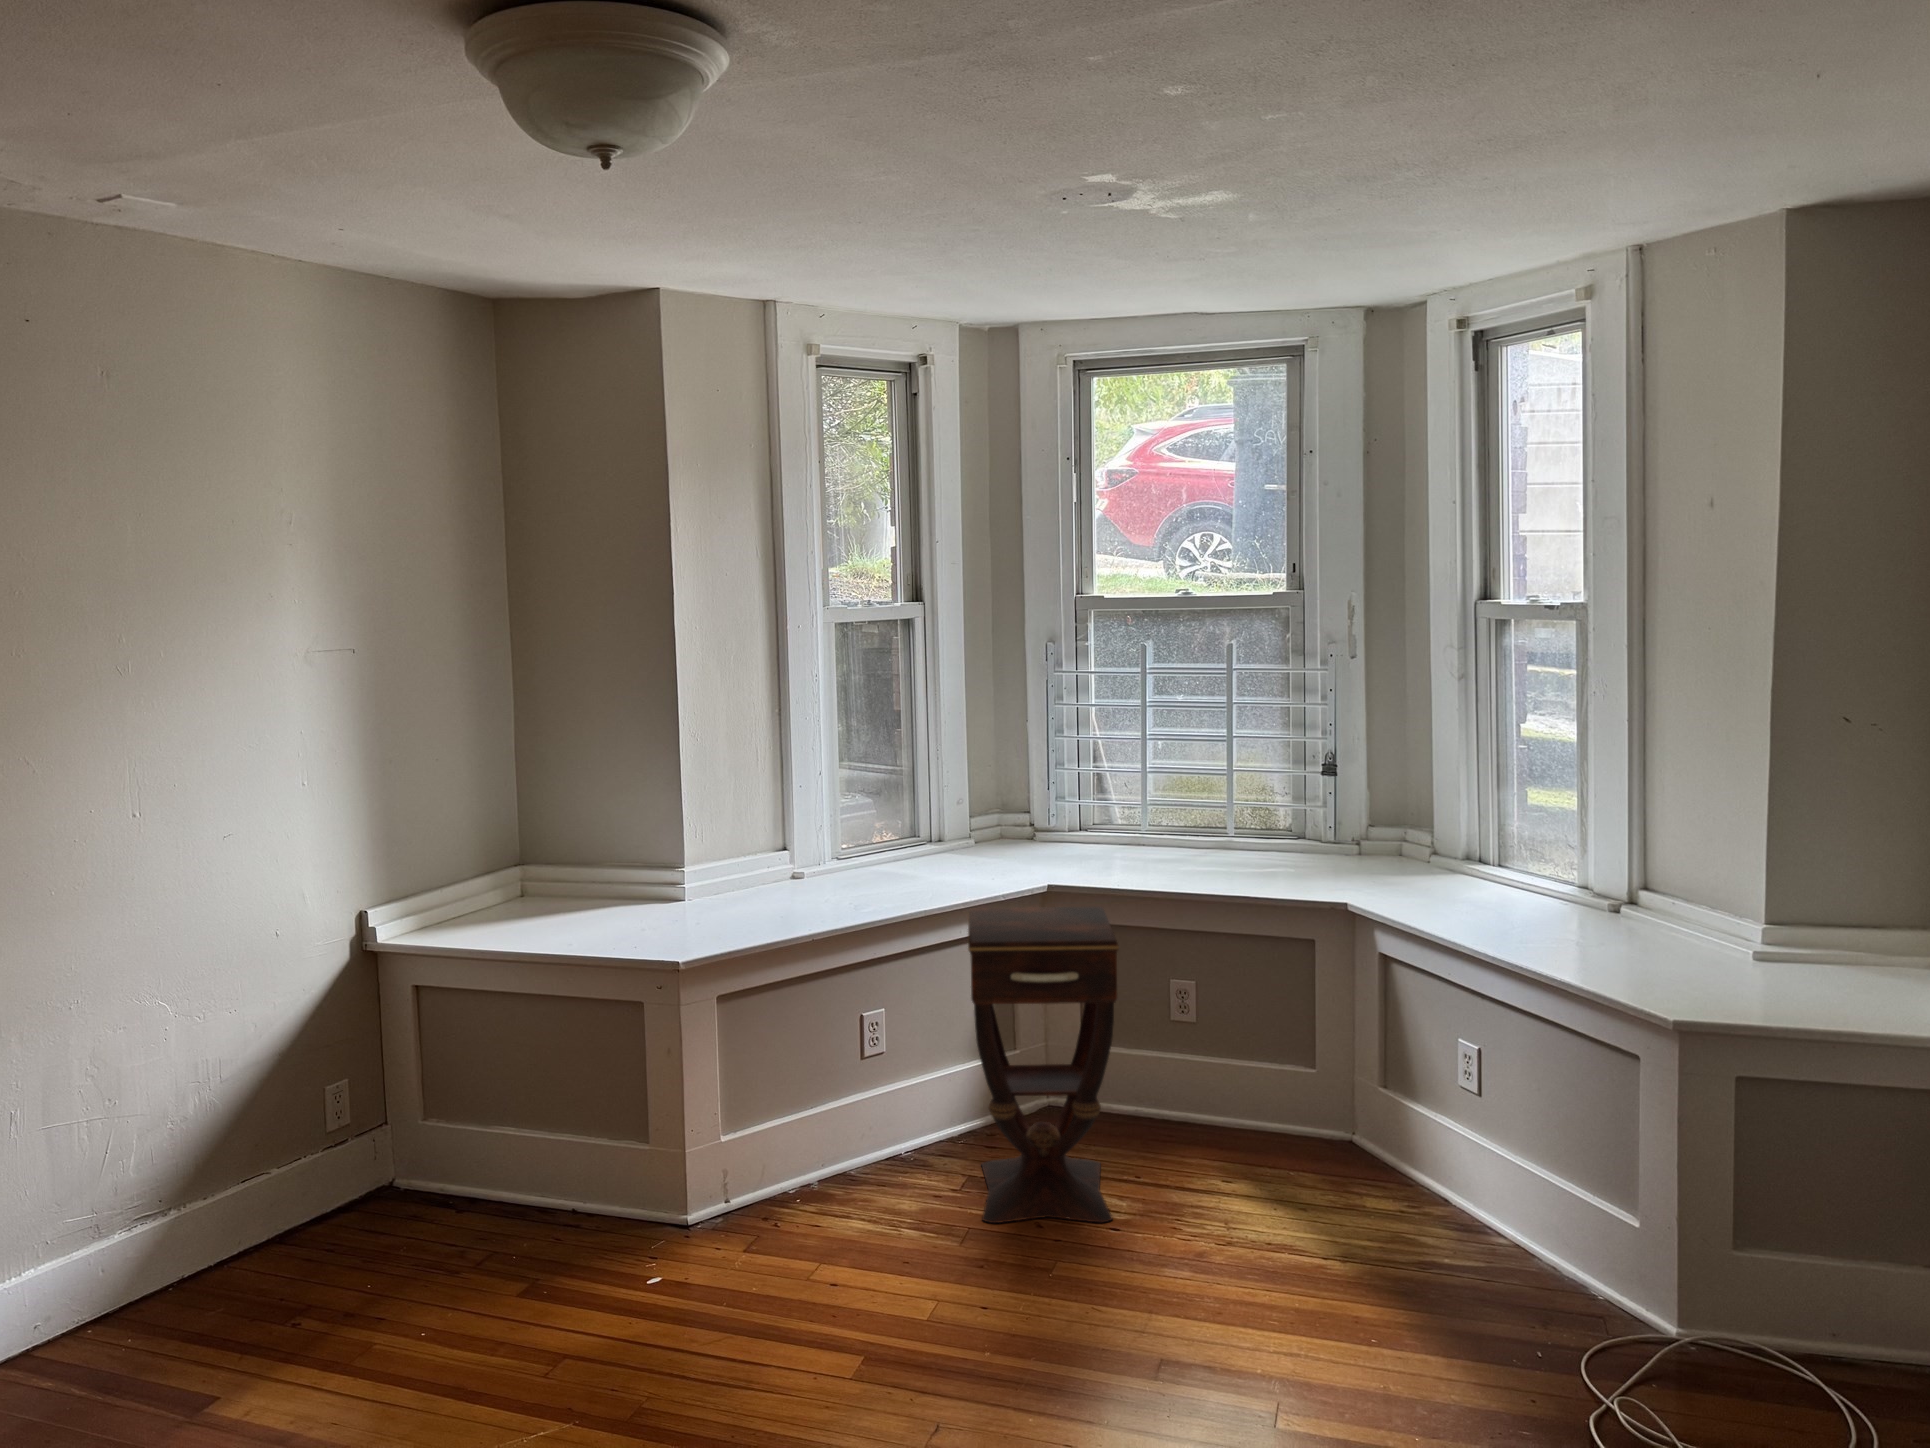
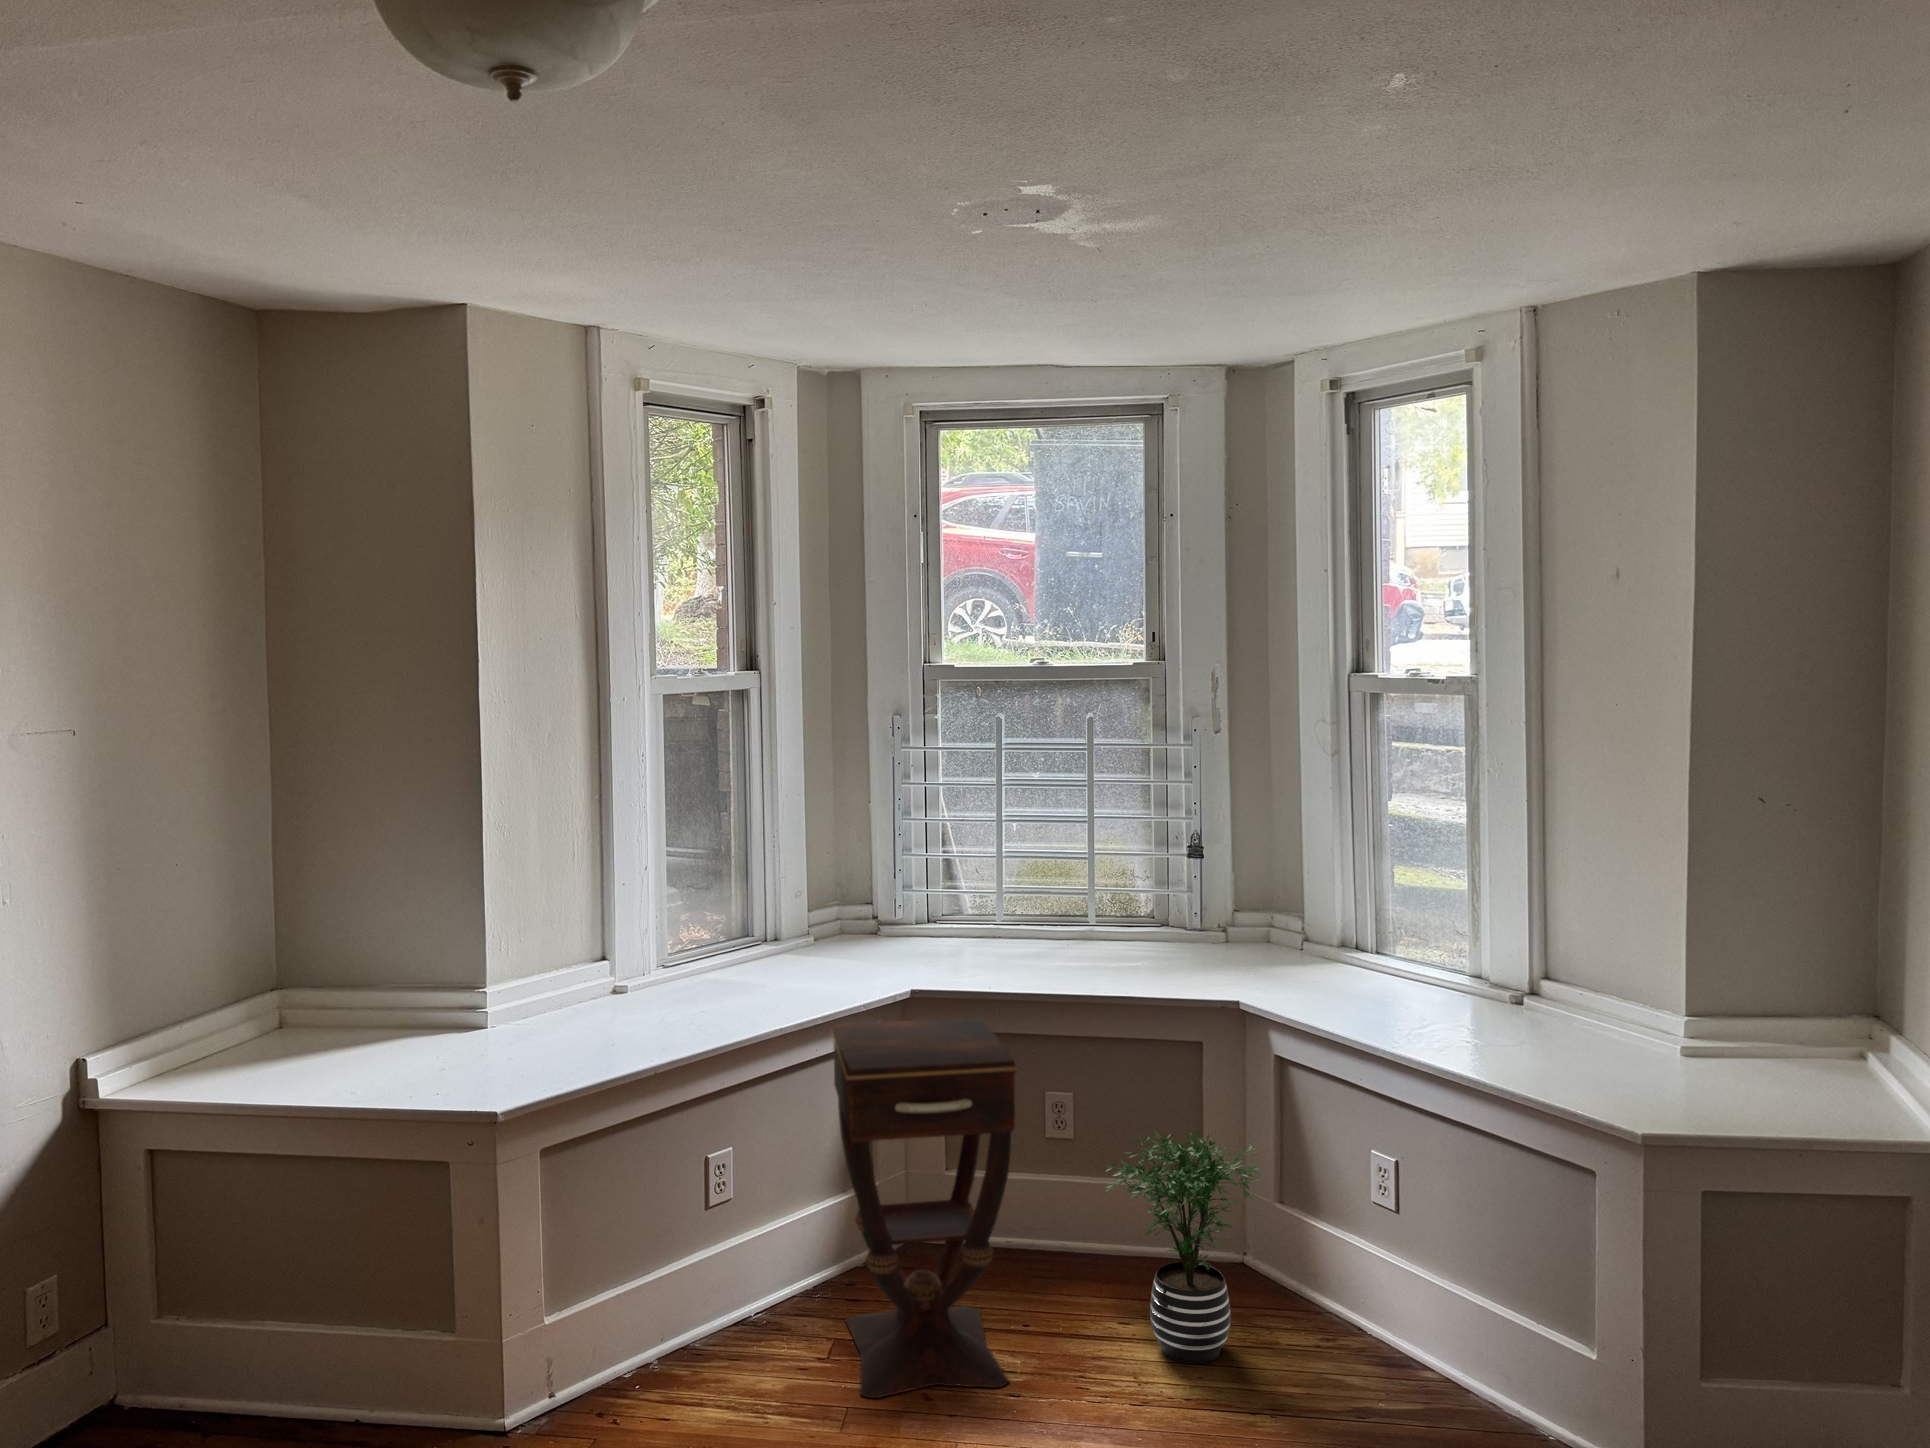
potted plant: none [1205,1010,1350,1217] -> present [1106,1130,1260,1364]

